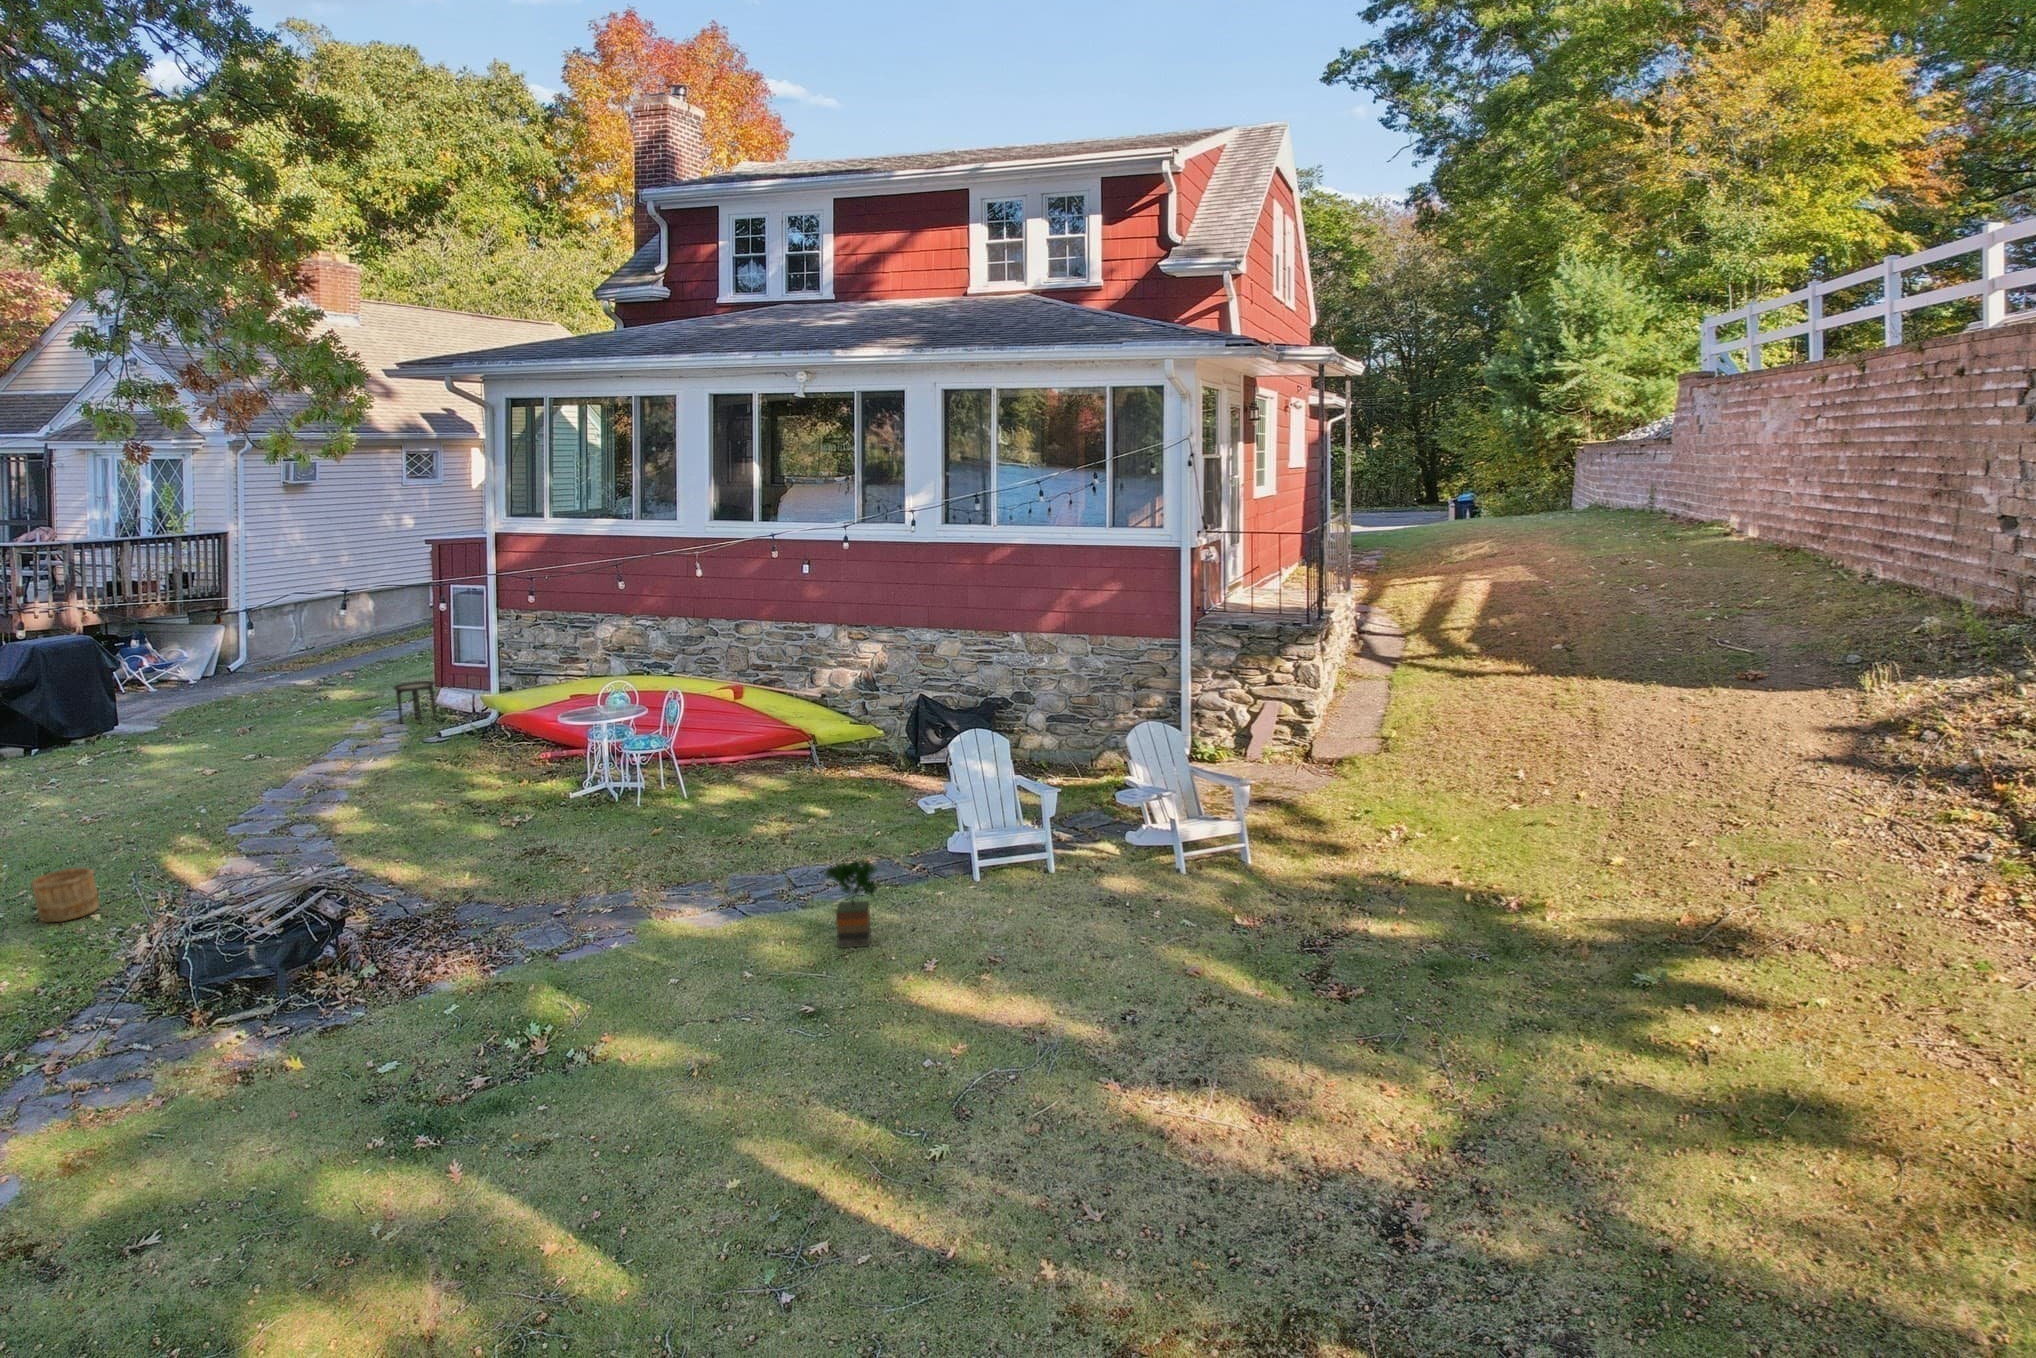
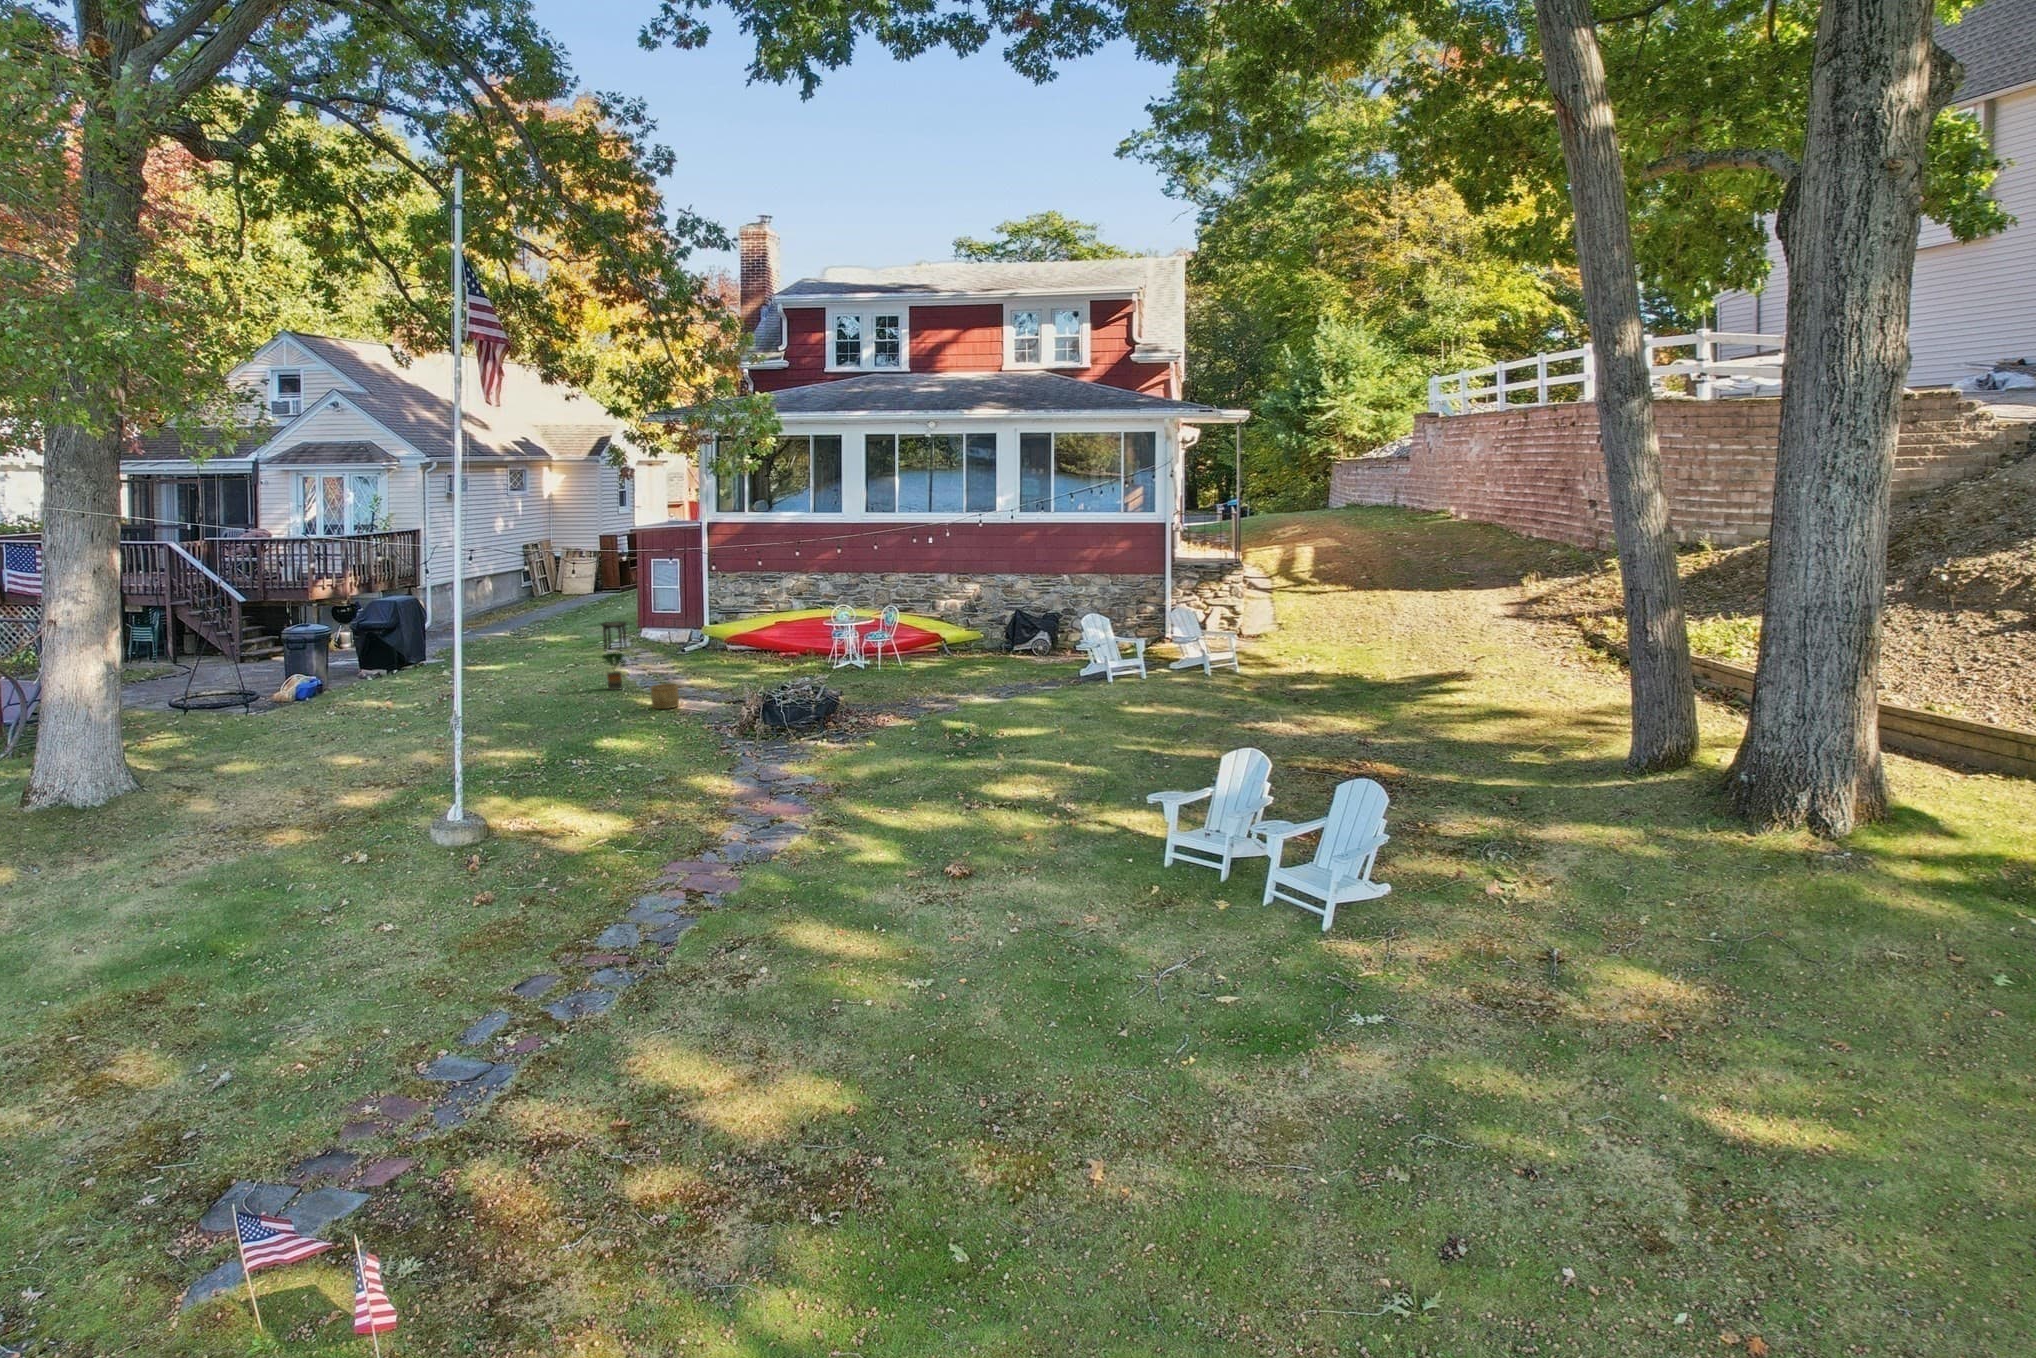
potted tree: present [826,861,880,948] -> present [602,652,626,690]

